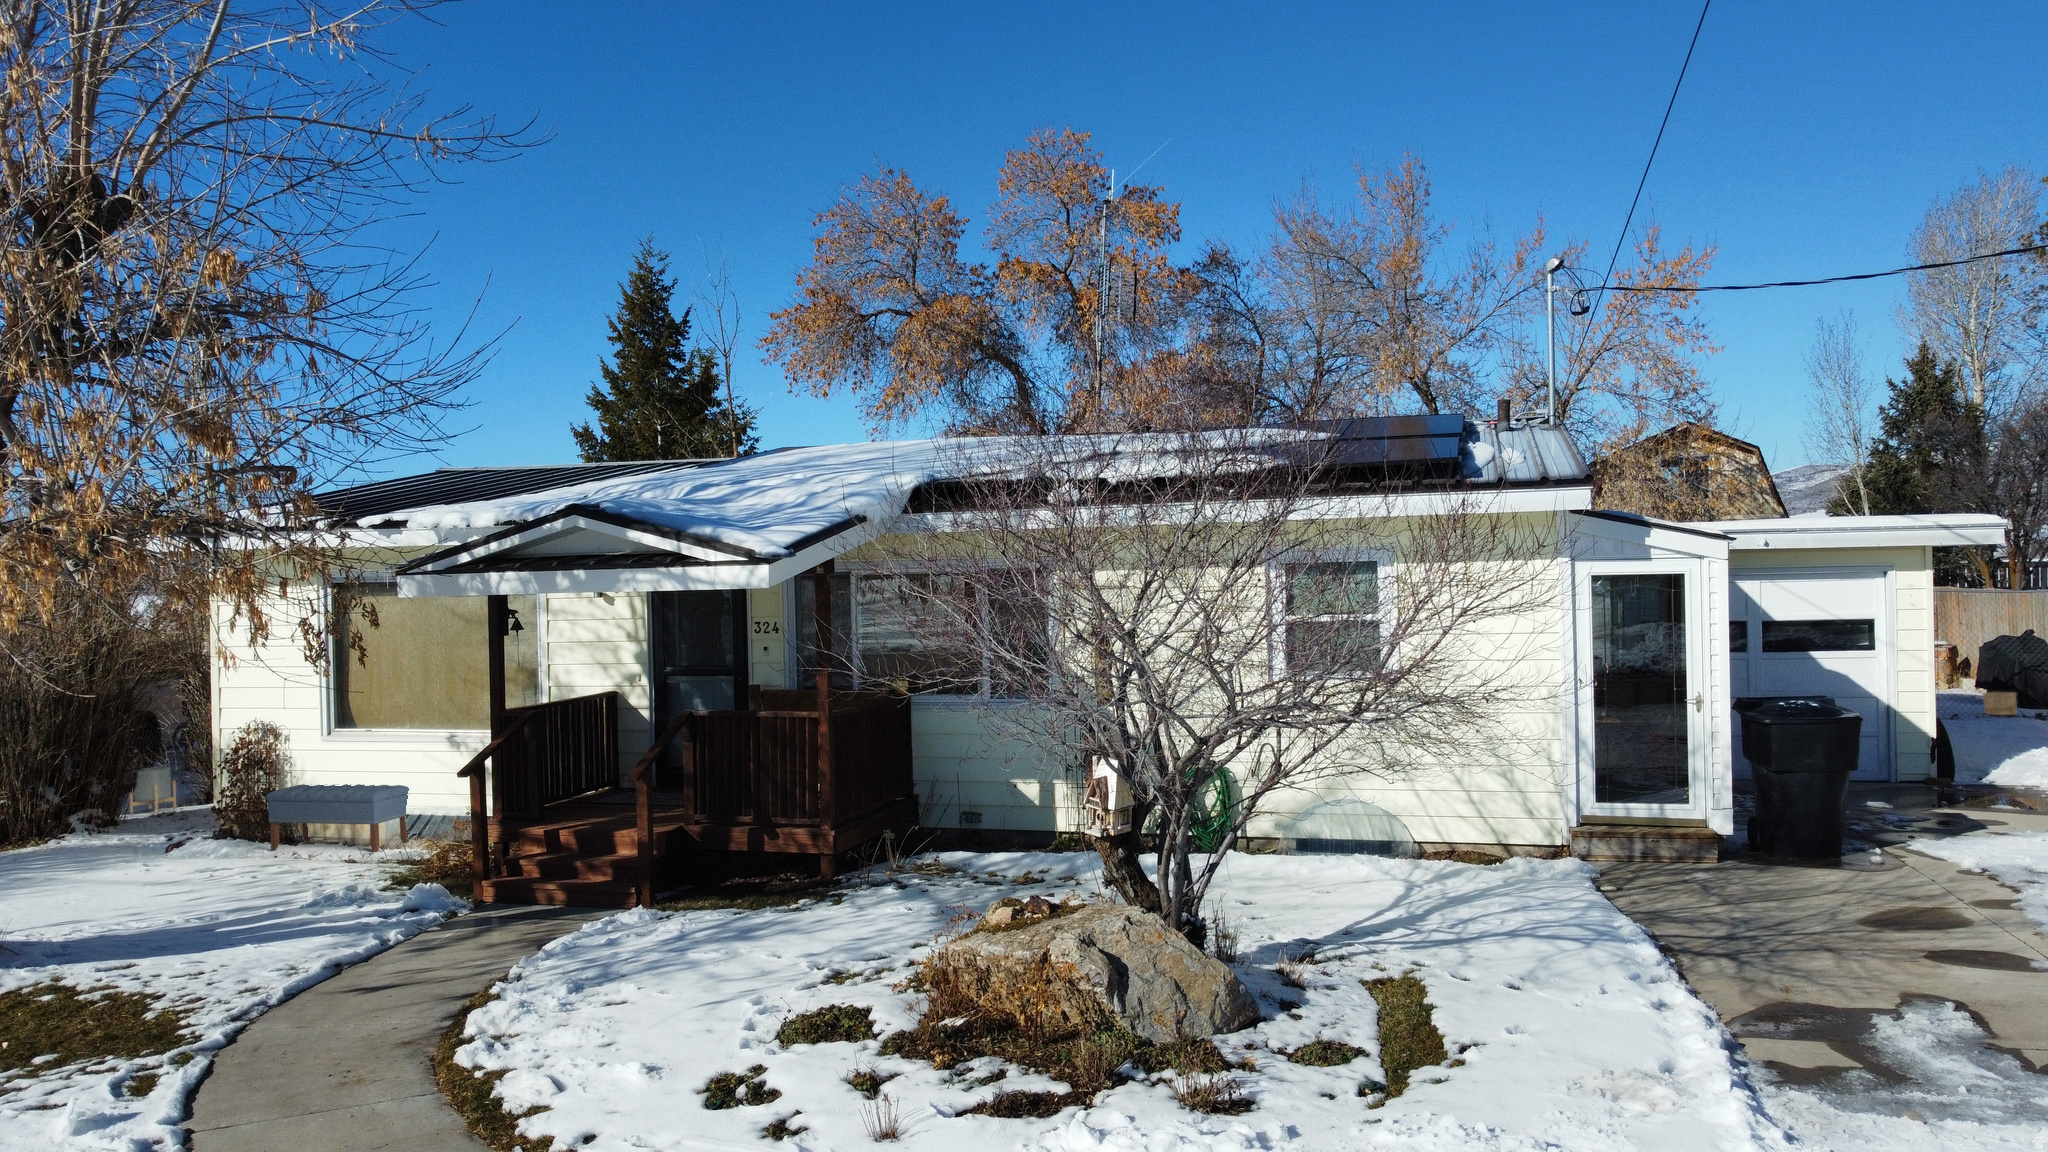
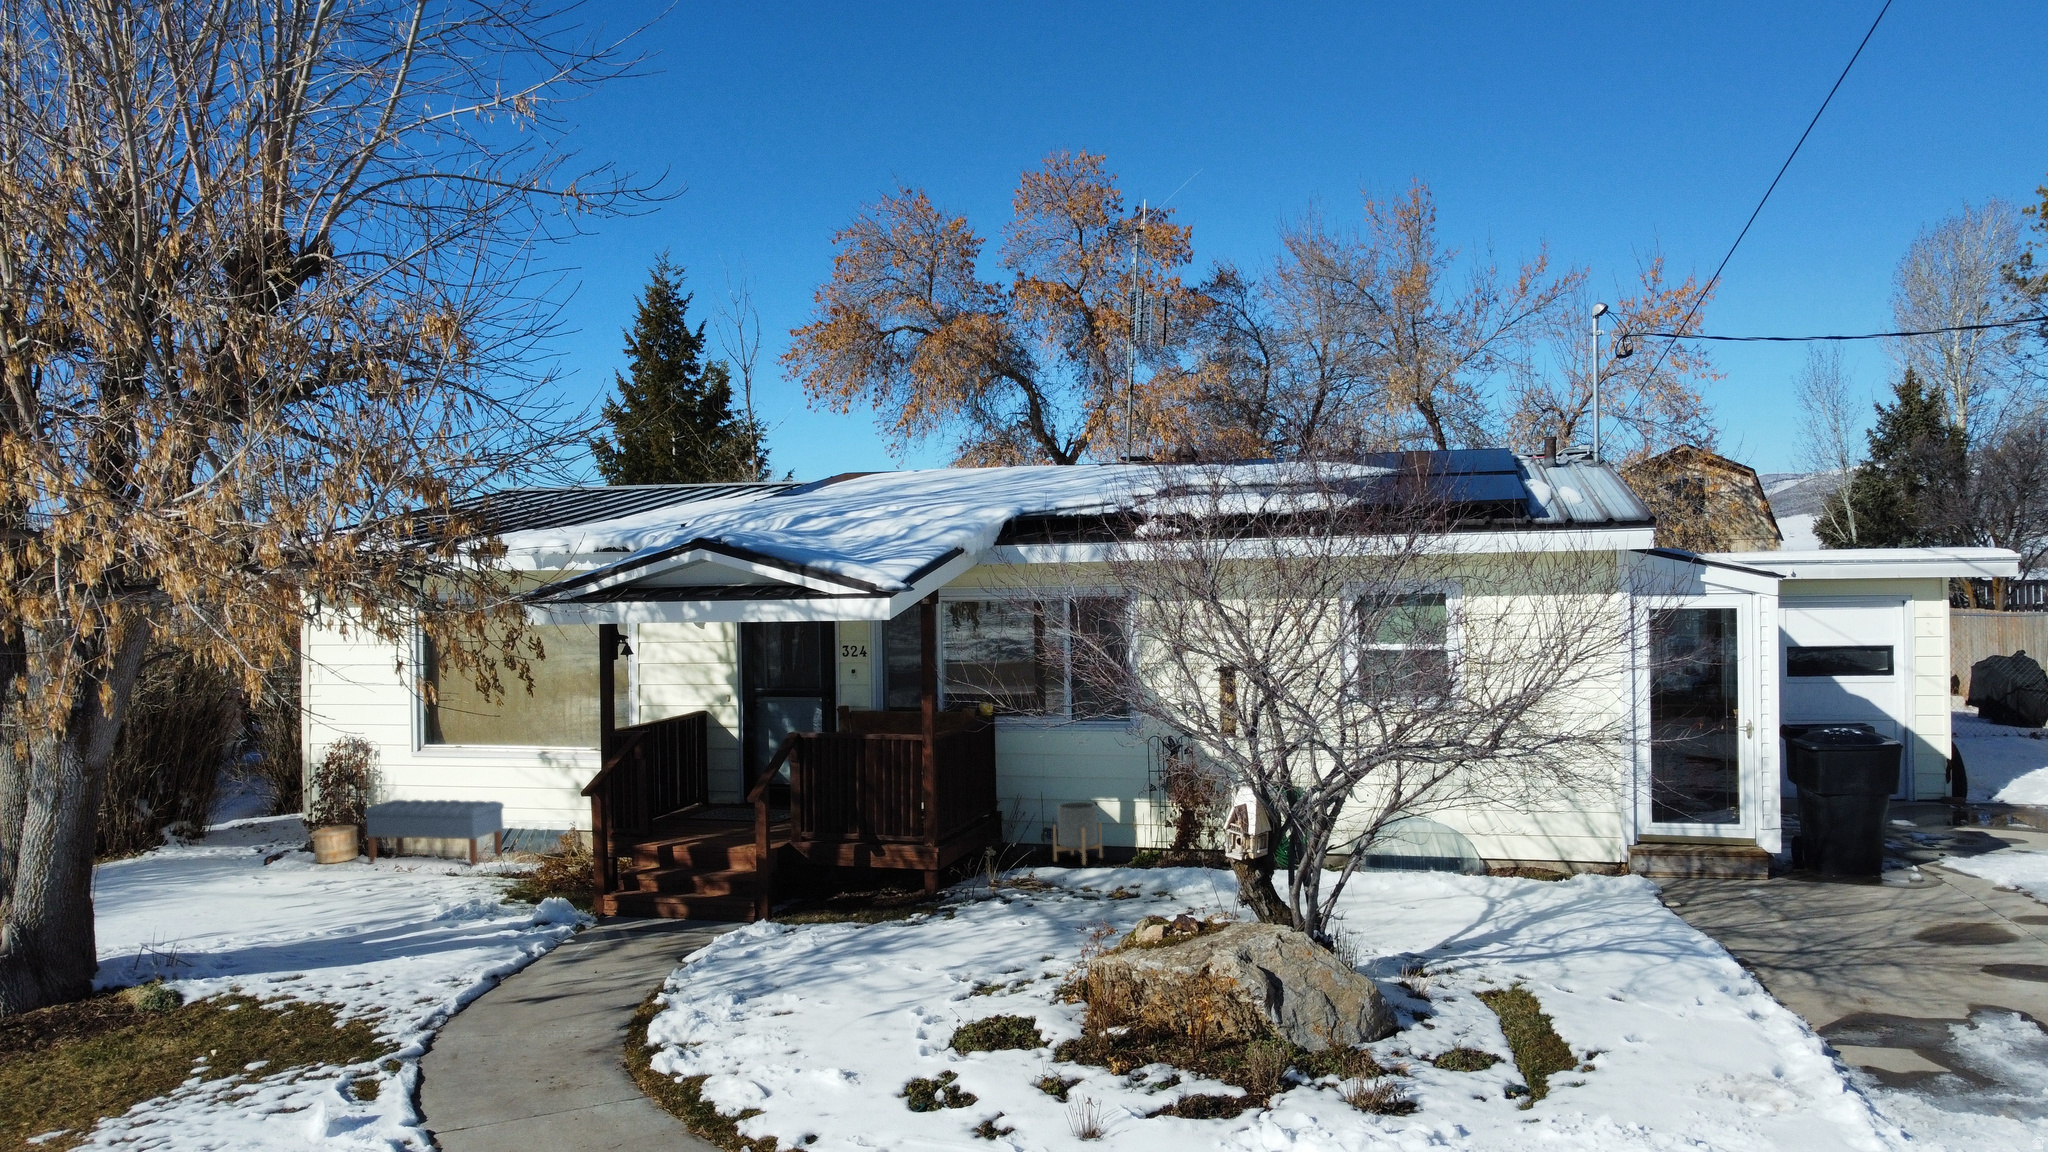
wooden bucket: present [1983,692,2017,715] -> present [313,825,358,864]
planter: present [130,767,176,813] -> present [1053,802,1102,864]

